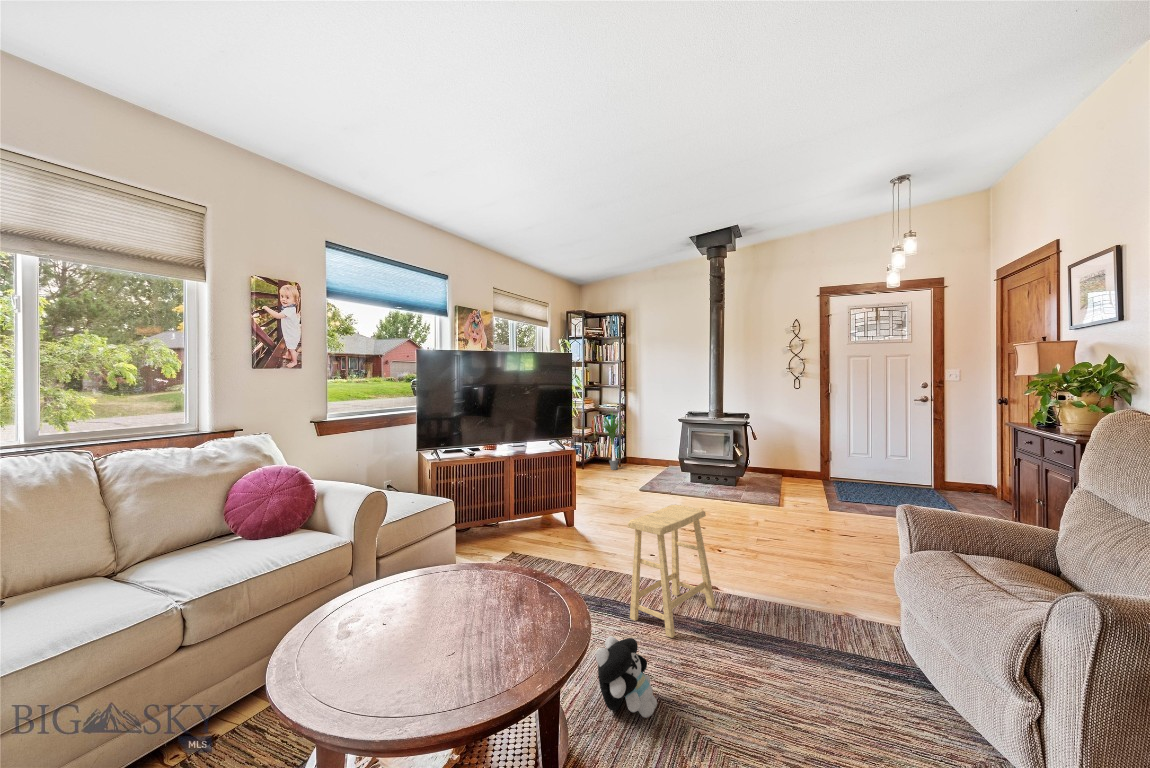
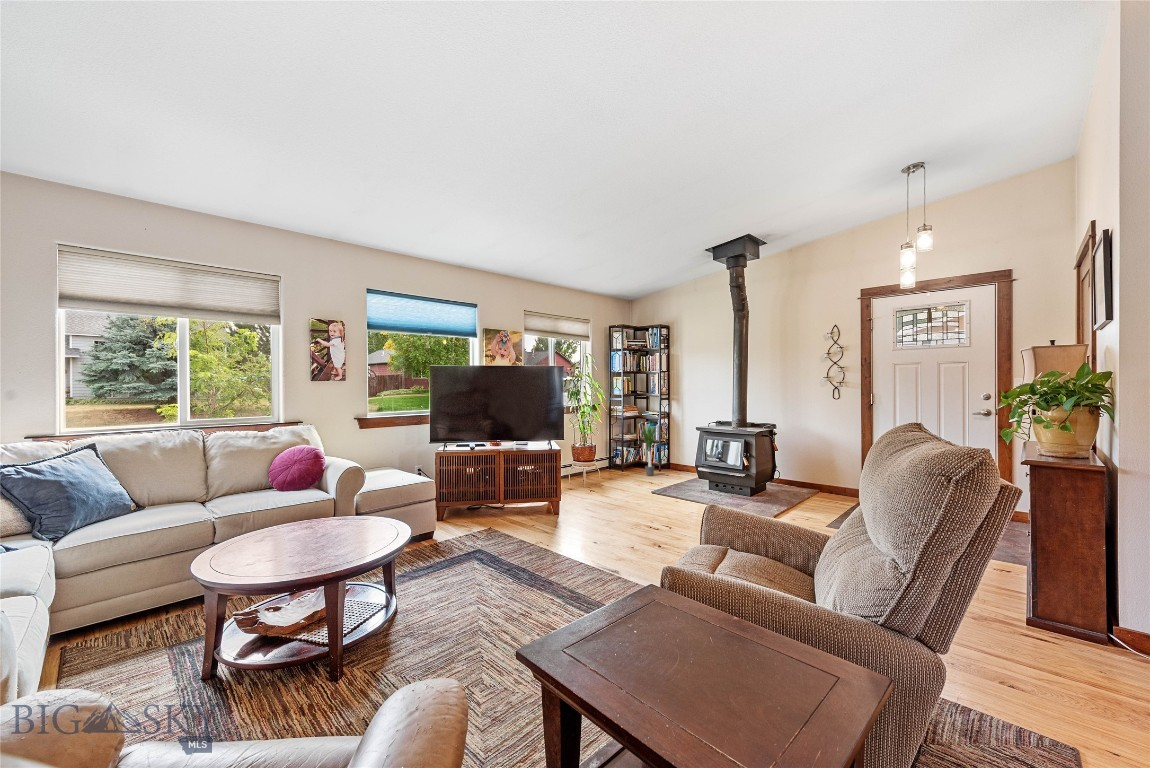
footstool: present [628,505,716,638] -> none [517,497,592,598]
plush toy: present [596,636,657,718] -> none [430,579,478,635]

